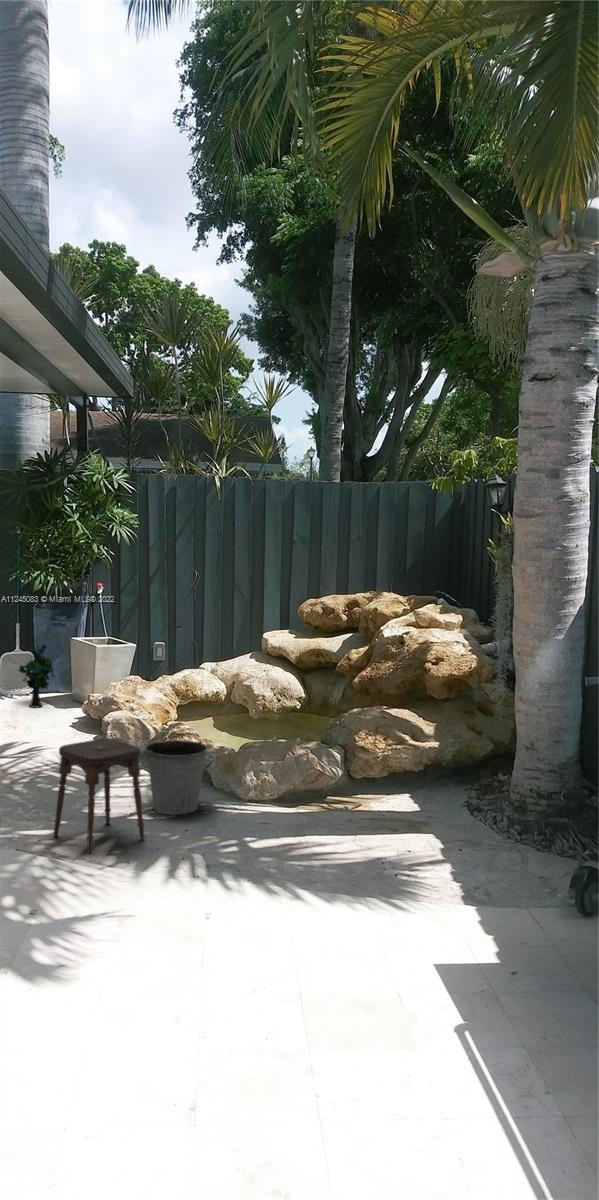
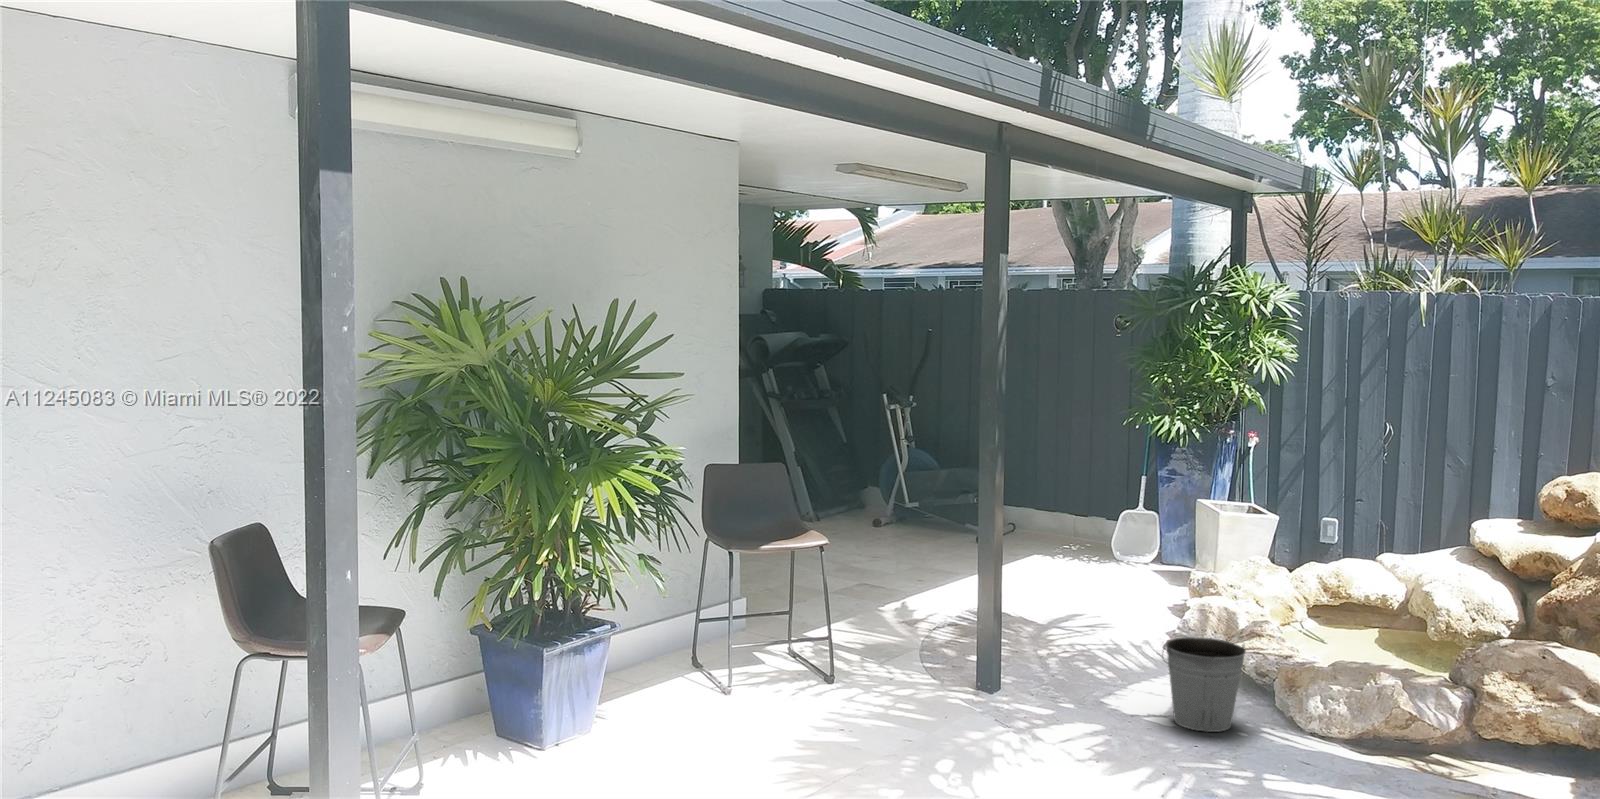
decorative plant: present [19,645,54,708] -> none [1138,509,1186,586]
stool: present [54,739,144,853] -> none [1033,619,1128,745]

